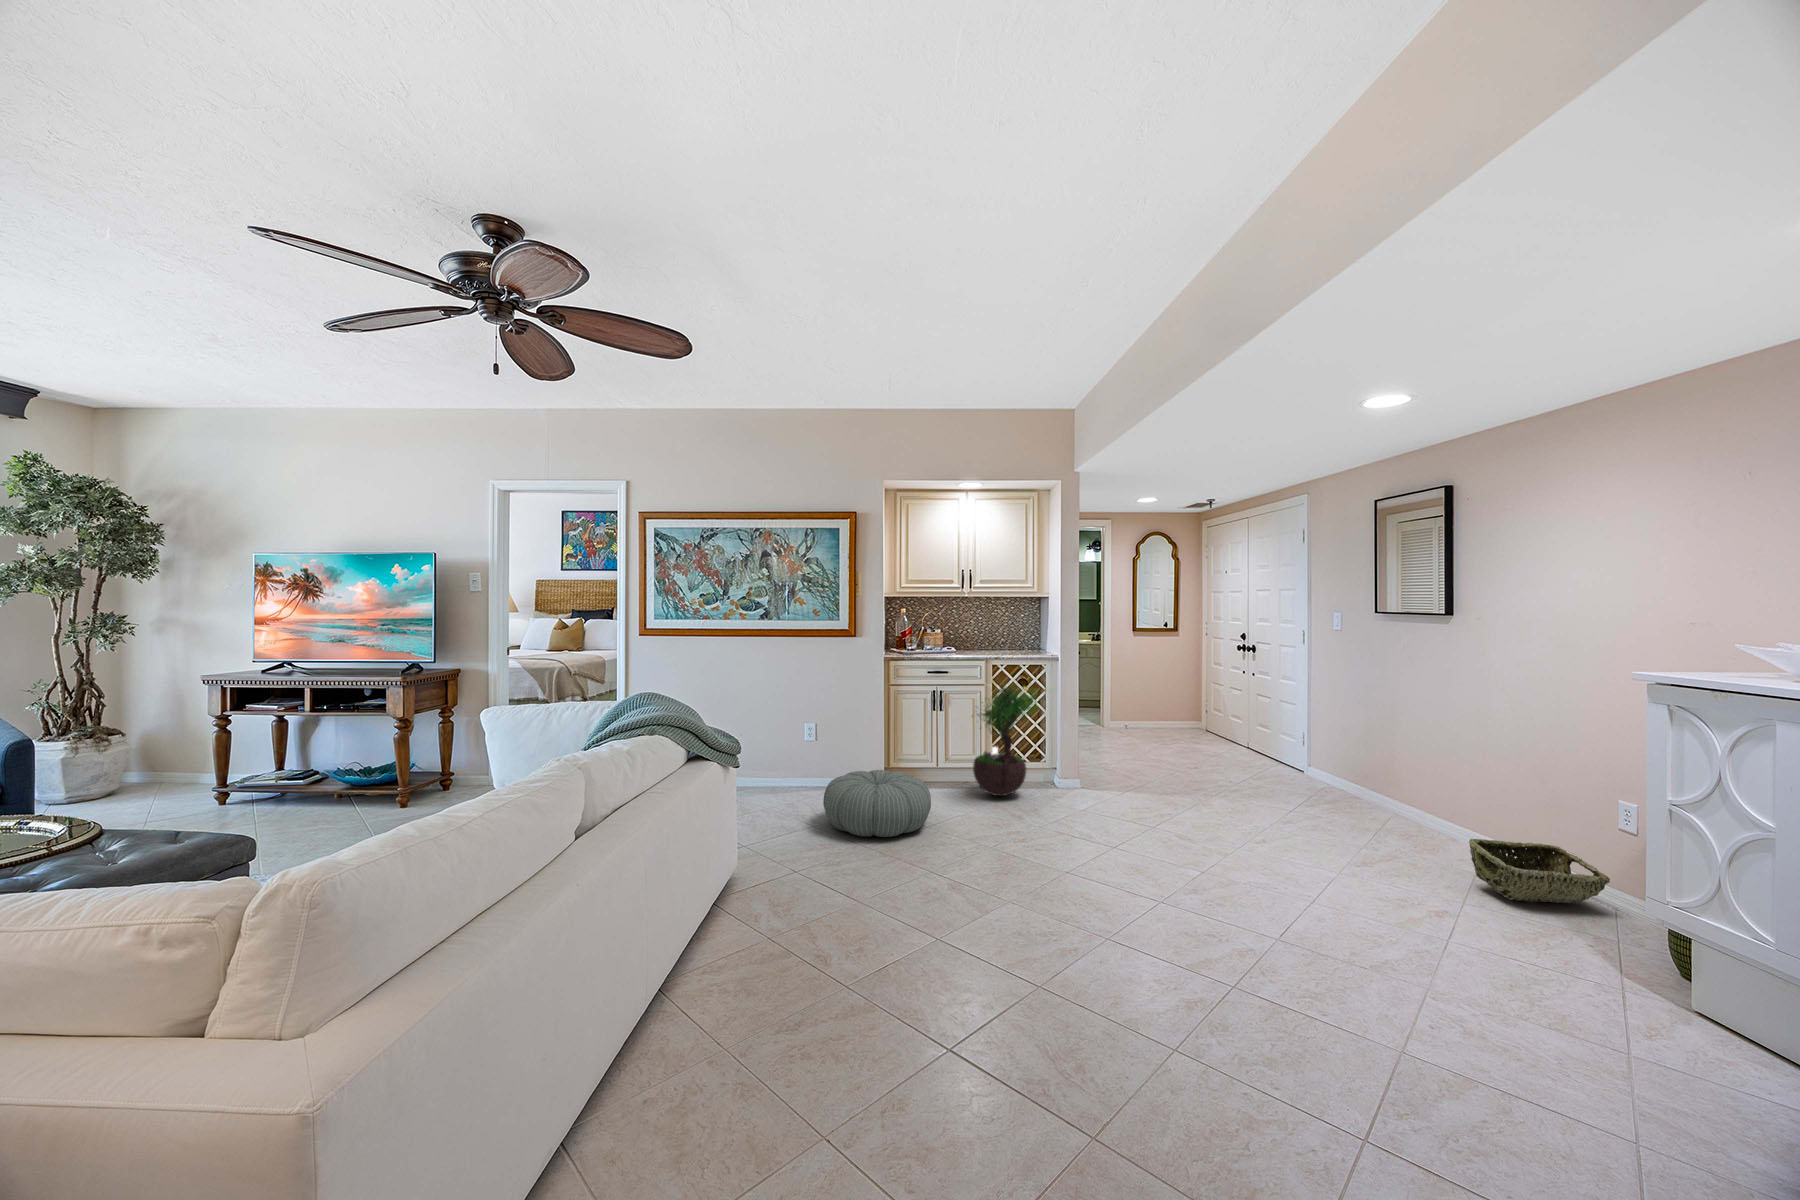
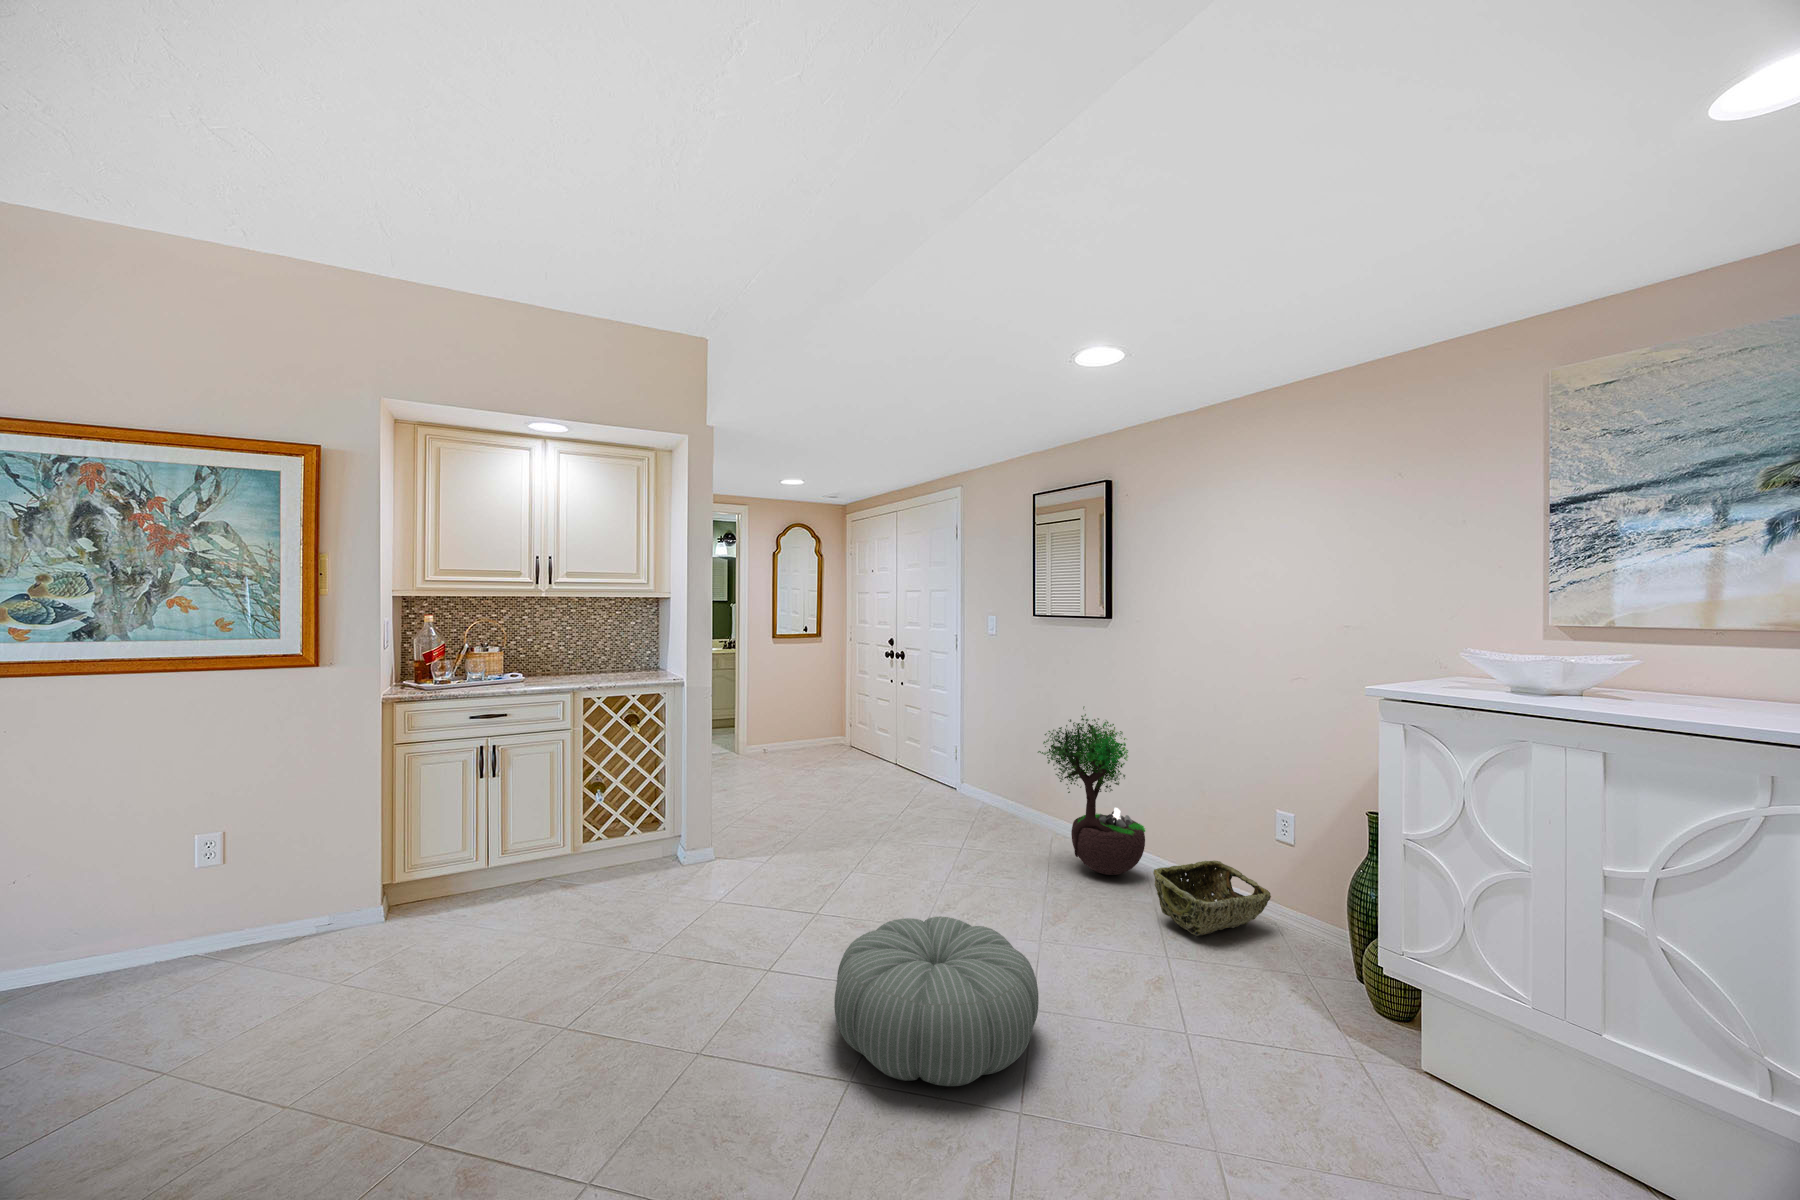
potted tree: present [973,675,1042,796] -> present [1038,707,1145,875]
pouf: present [823,770,931,837] -> present [834,916,1039,1086]

